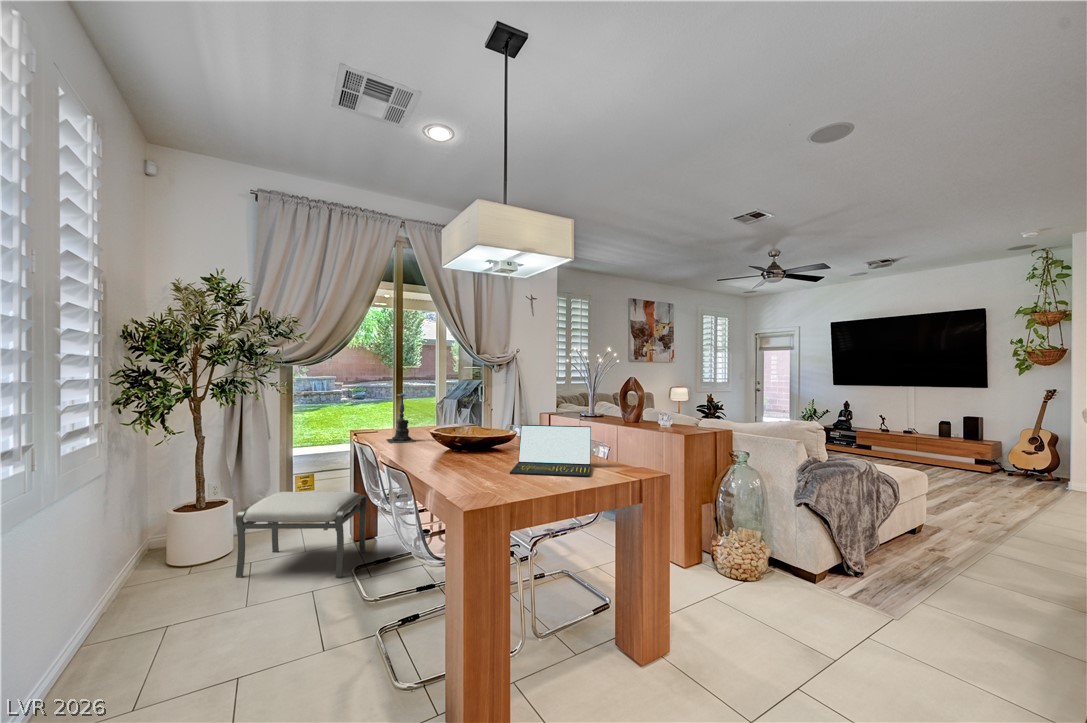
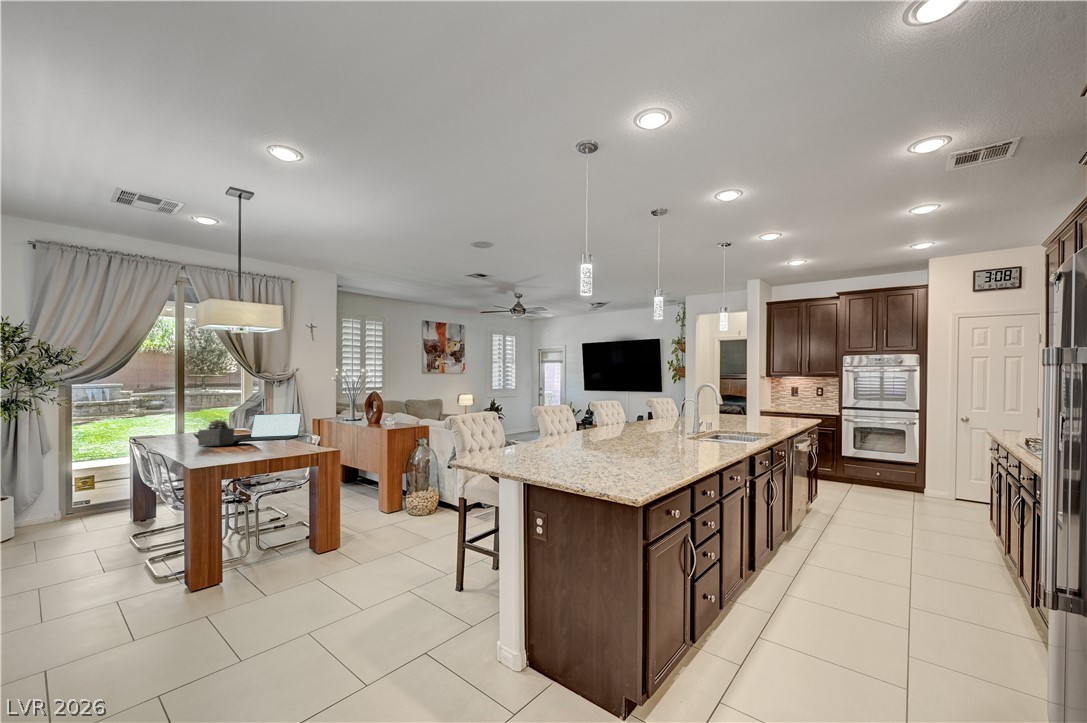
candle holder: present [386,391,415,443] -> none [161,396,186,437]
succulent plant: none [464,440,517,492] -> present [198,420,234,446]
ottoman: present [236,491,367,578] -> none [21,478,144,545]

